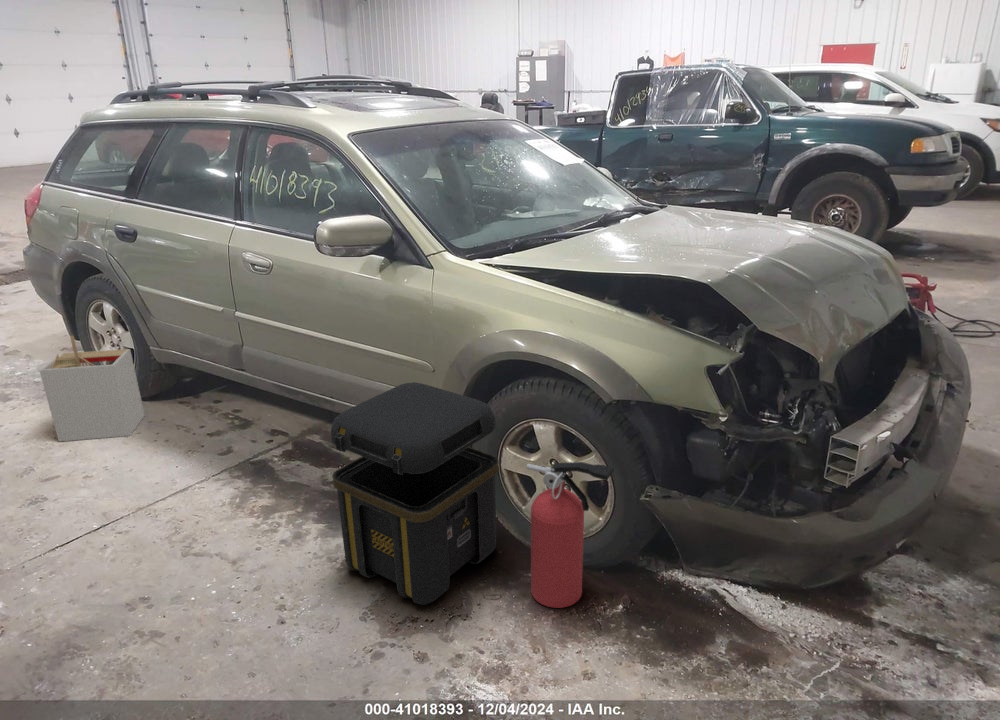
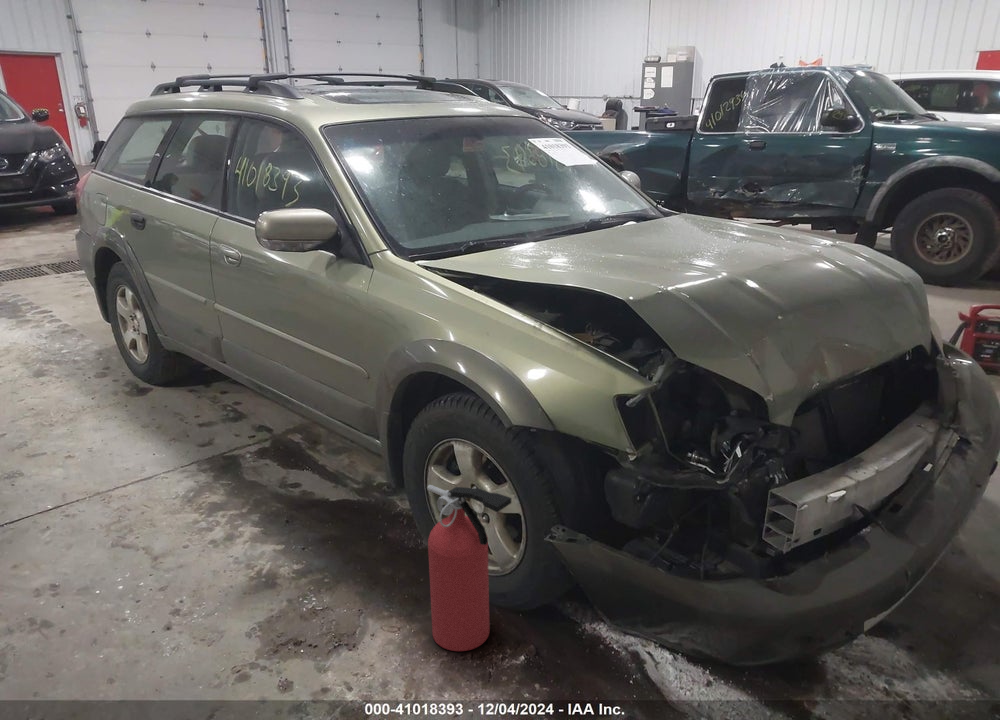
storage bin: present [40,336,145,442] -> none [49,318,152,420]
toolbox: present [331,382,499,605] -> none [236,386,418,627]

